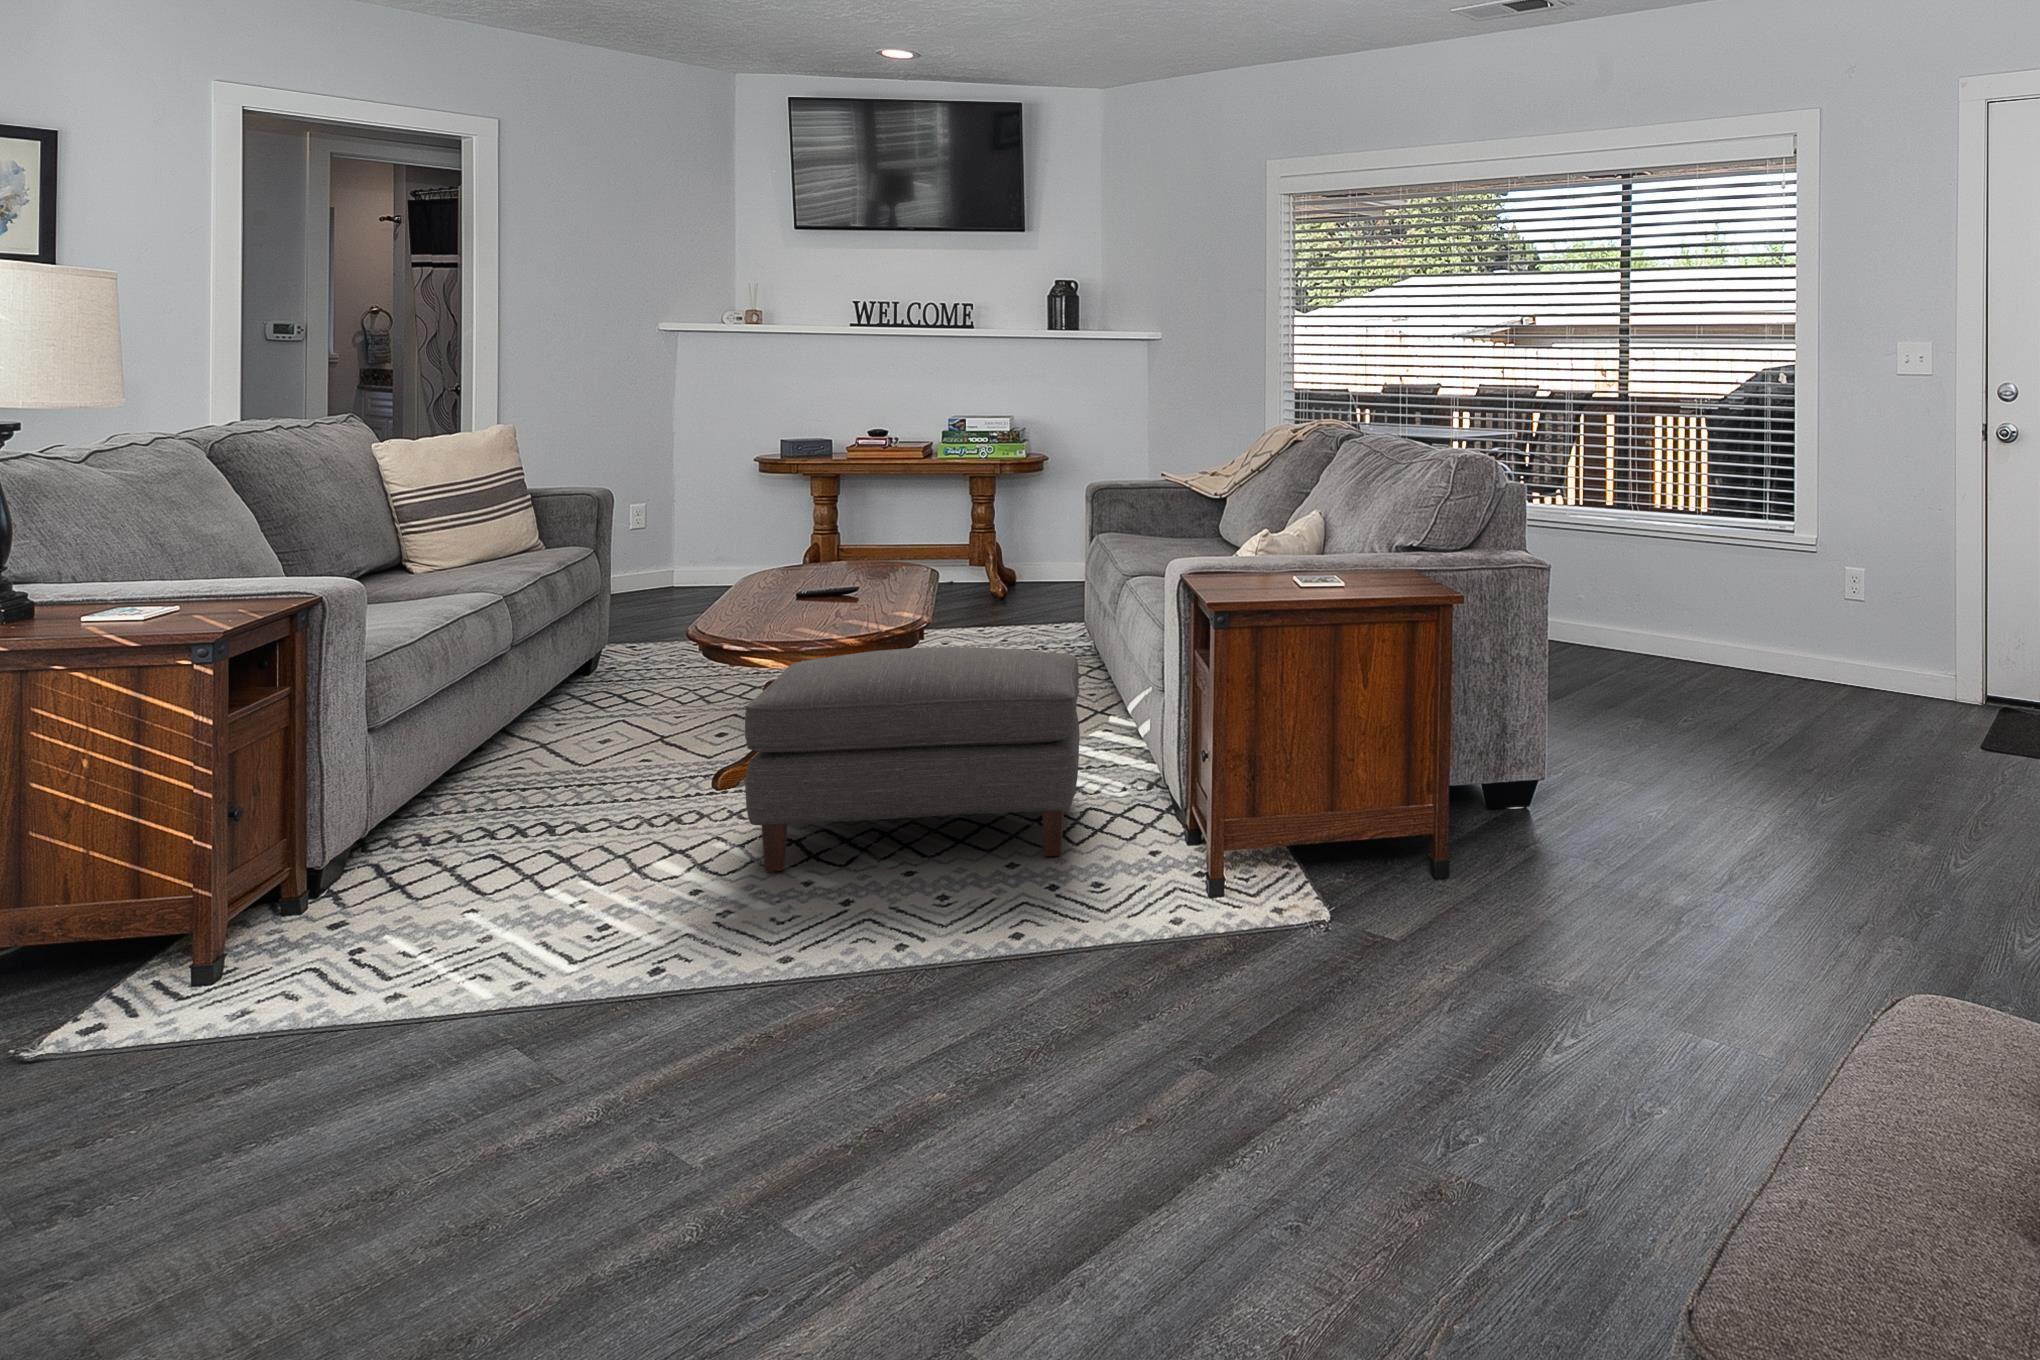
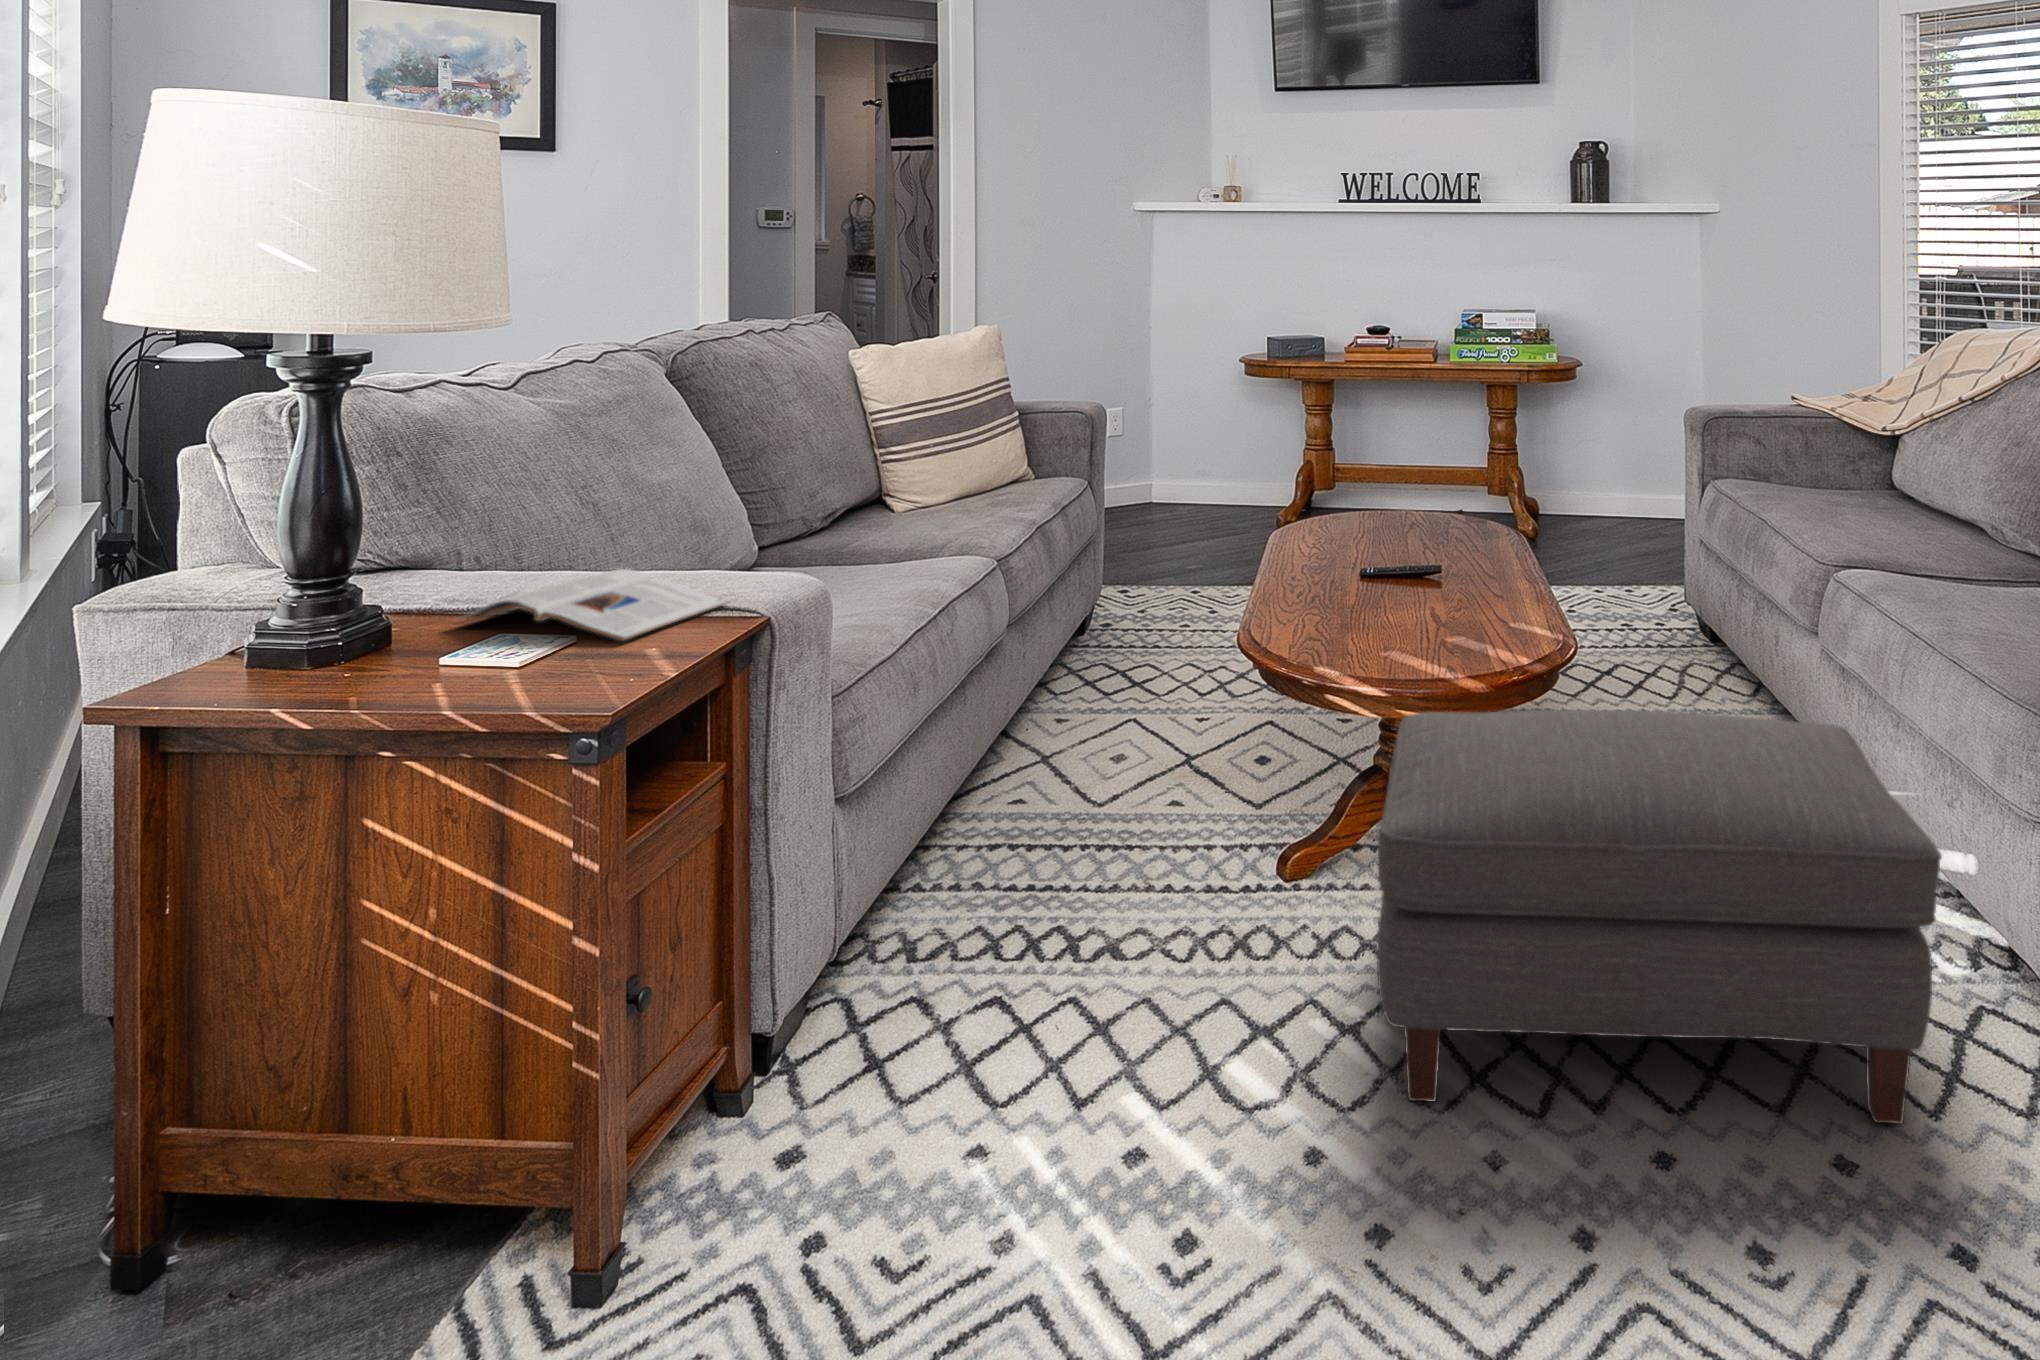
magazine: none [89,571,296,605] -> present [455,569,729,641]

